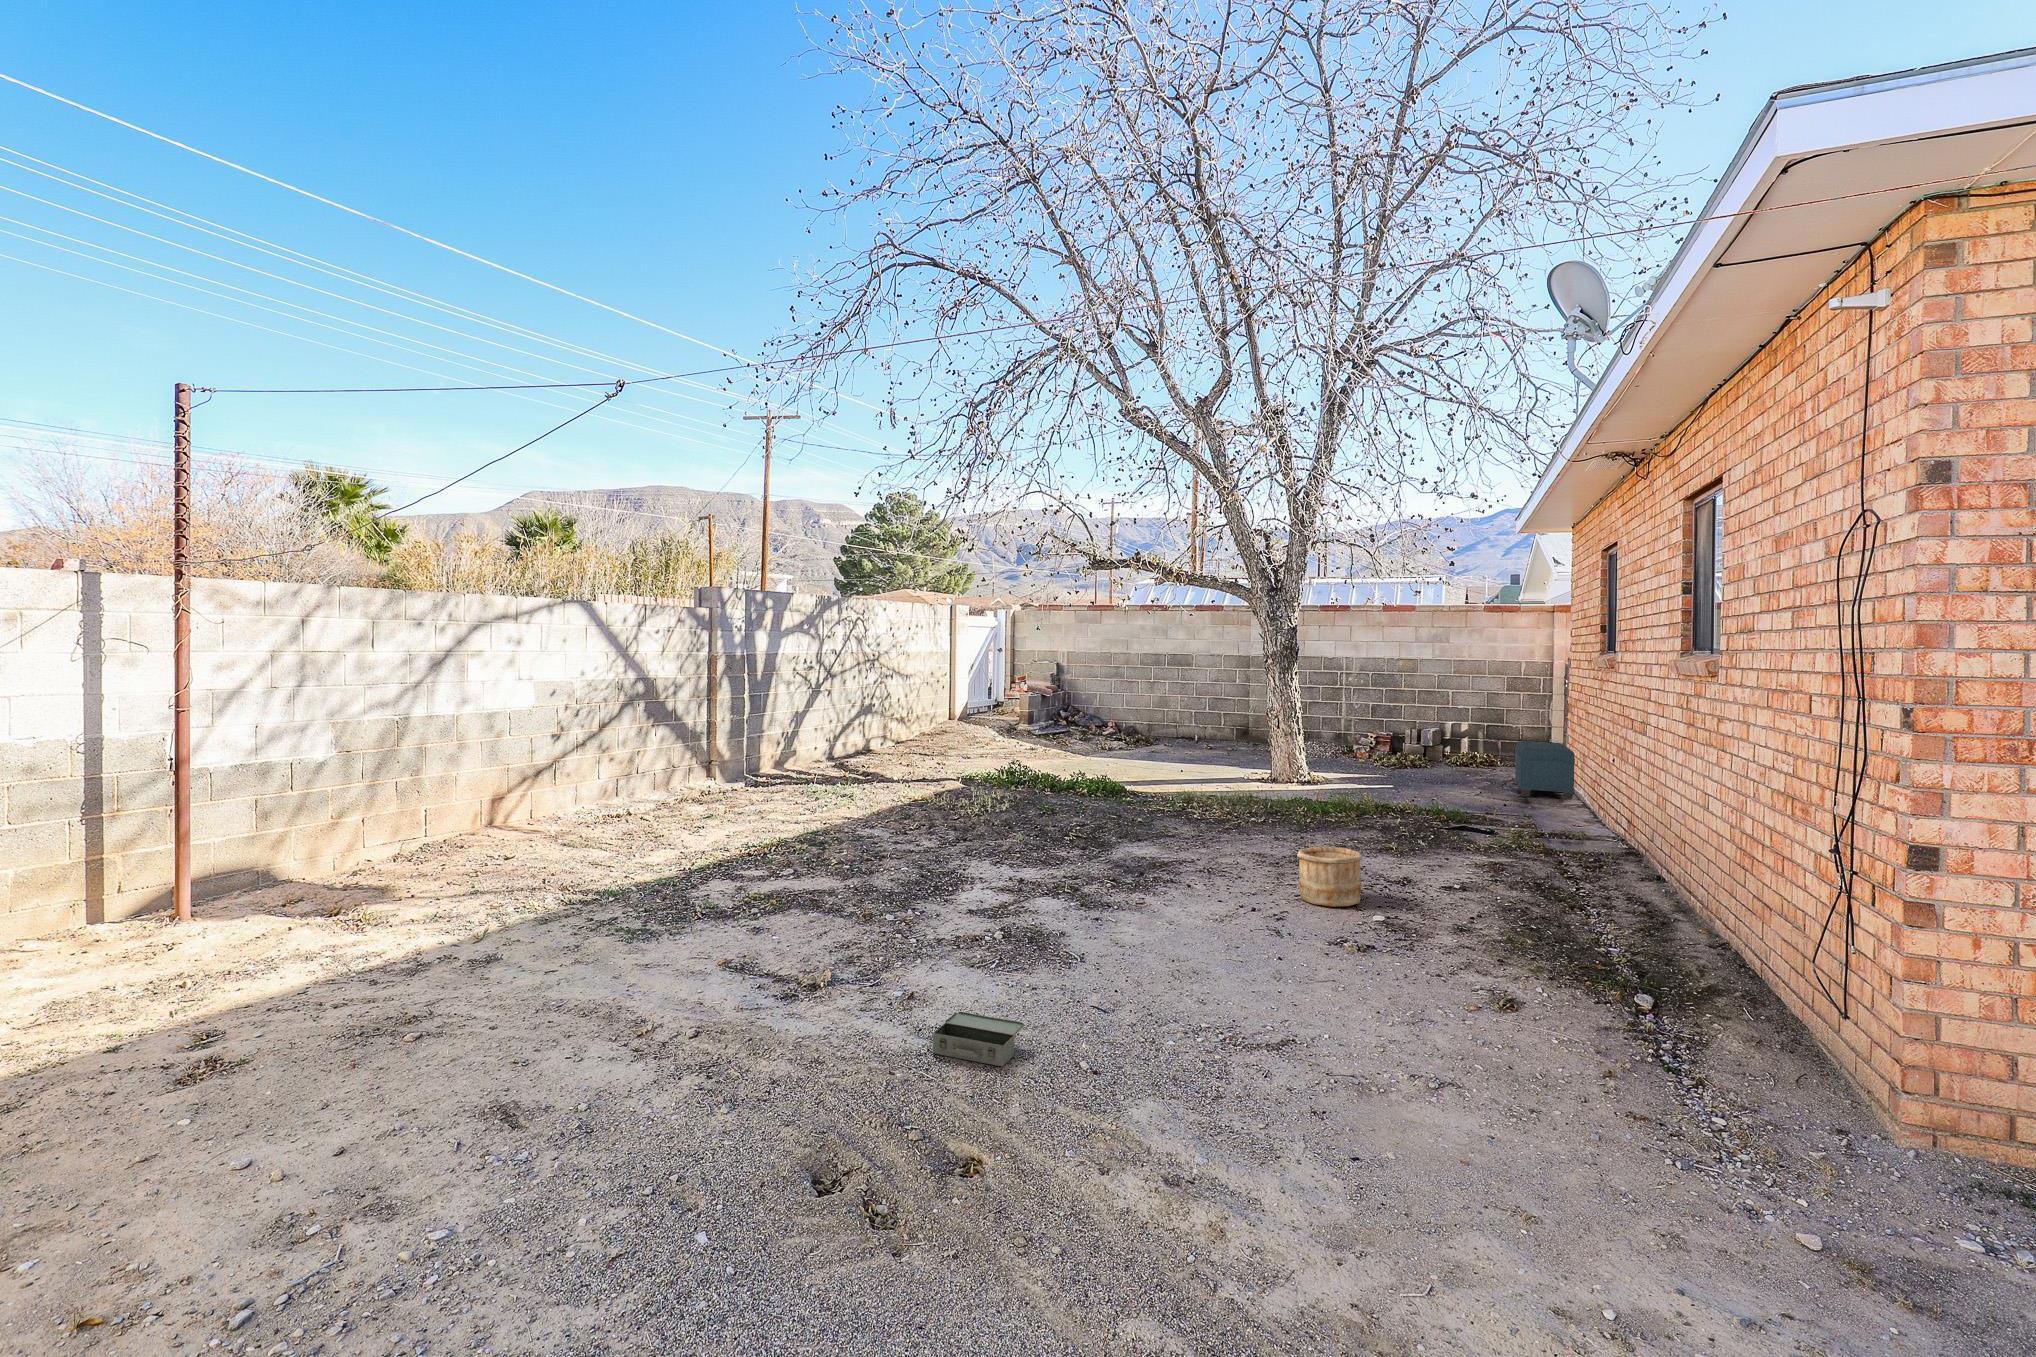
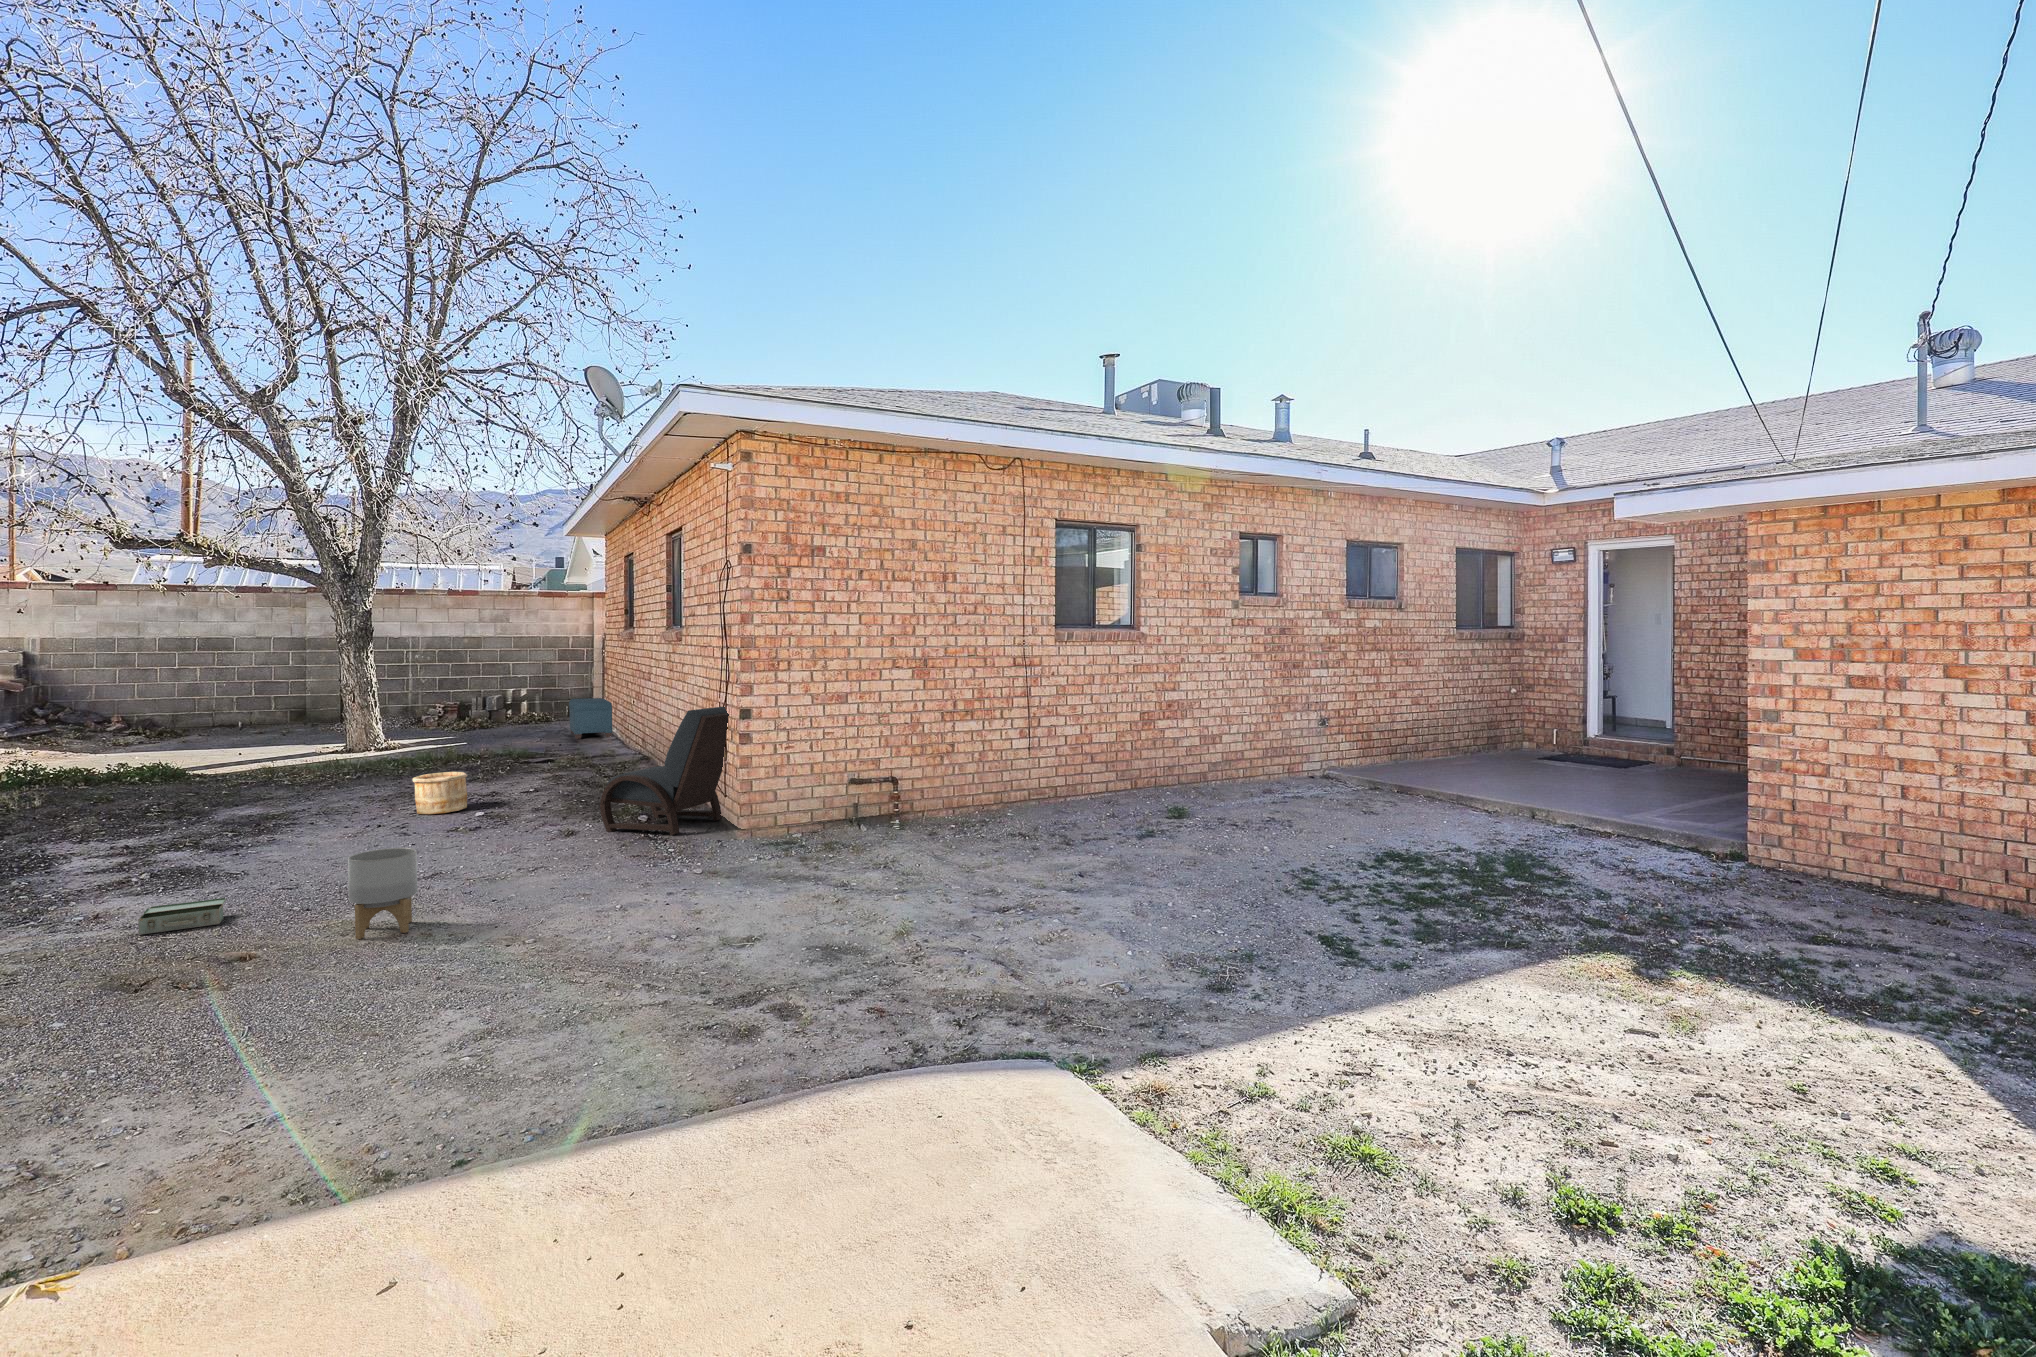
lounge chair: none [1552,825,1894,1086] -> present [600,706,729,835]
planter: none [1101,1041,1201,1226] -> present [348,848,418,939]

